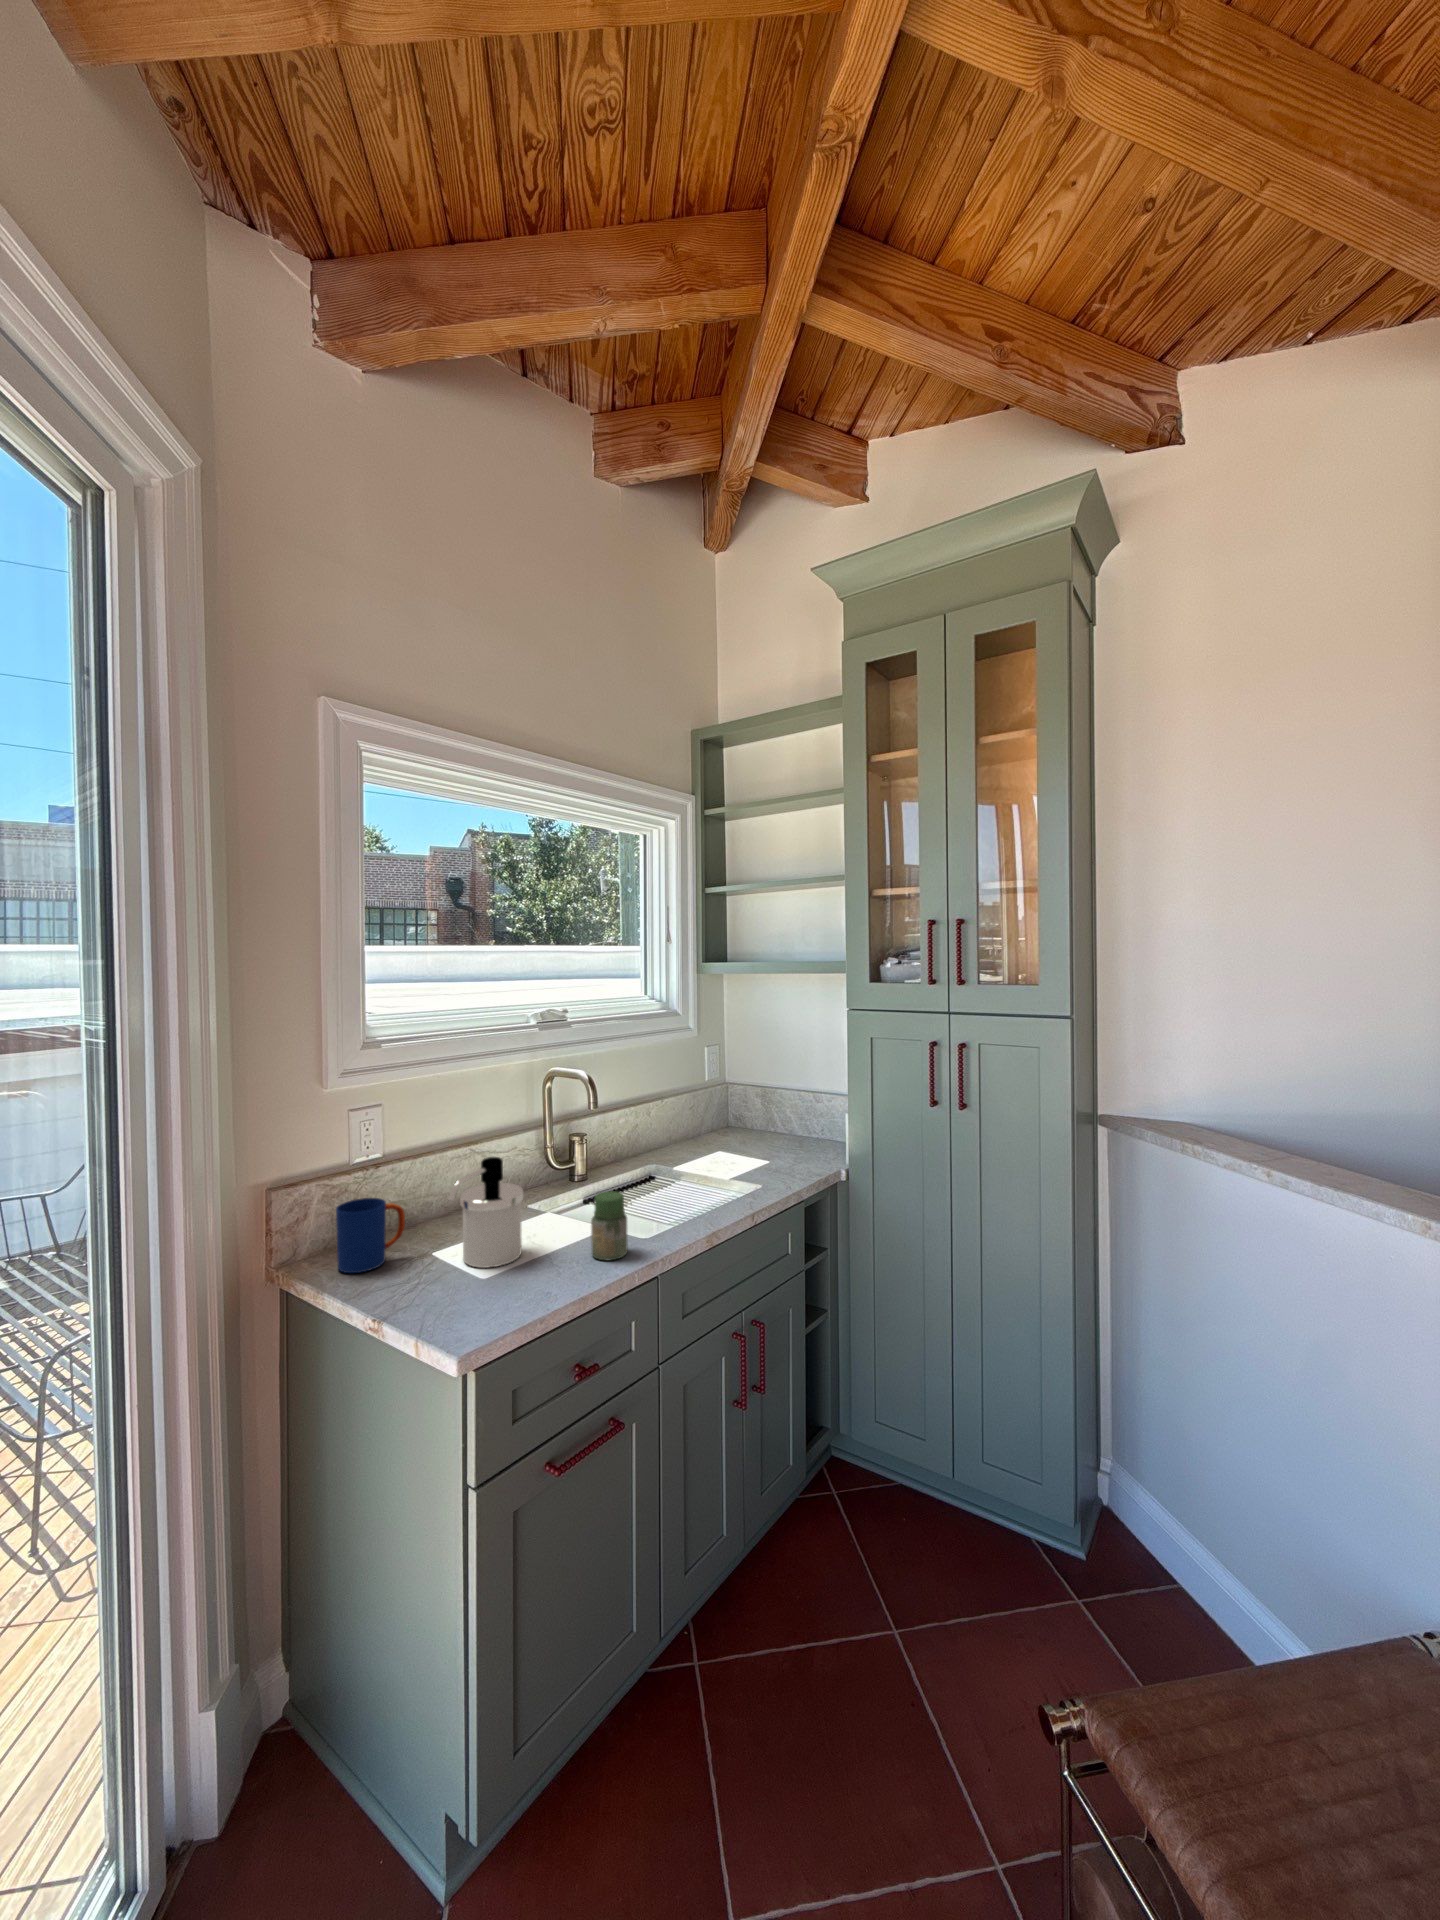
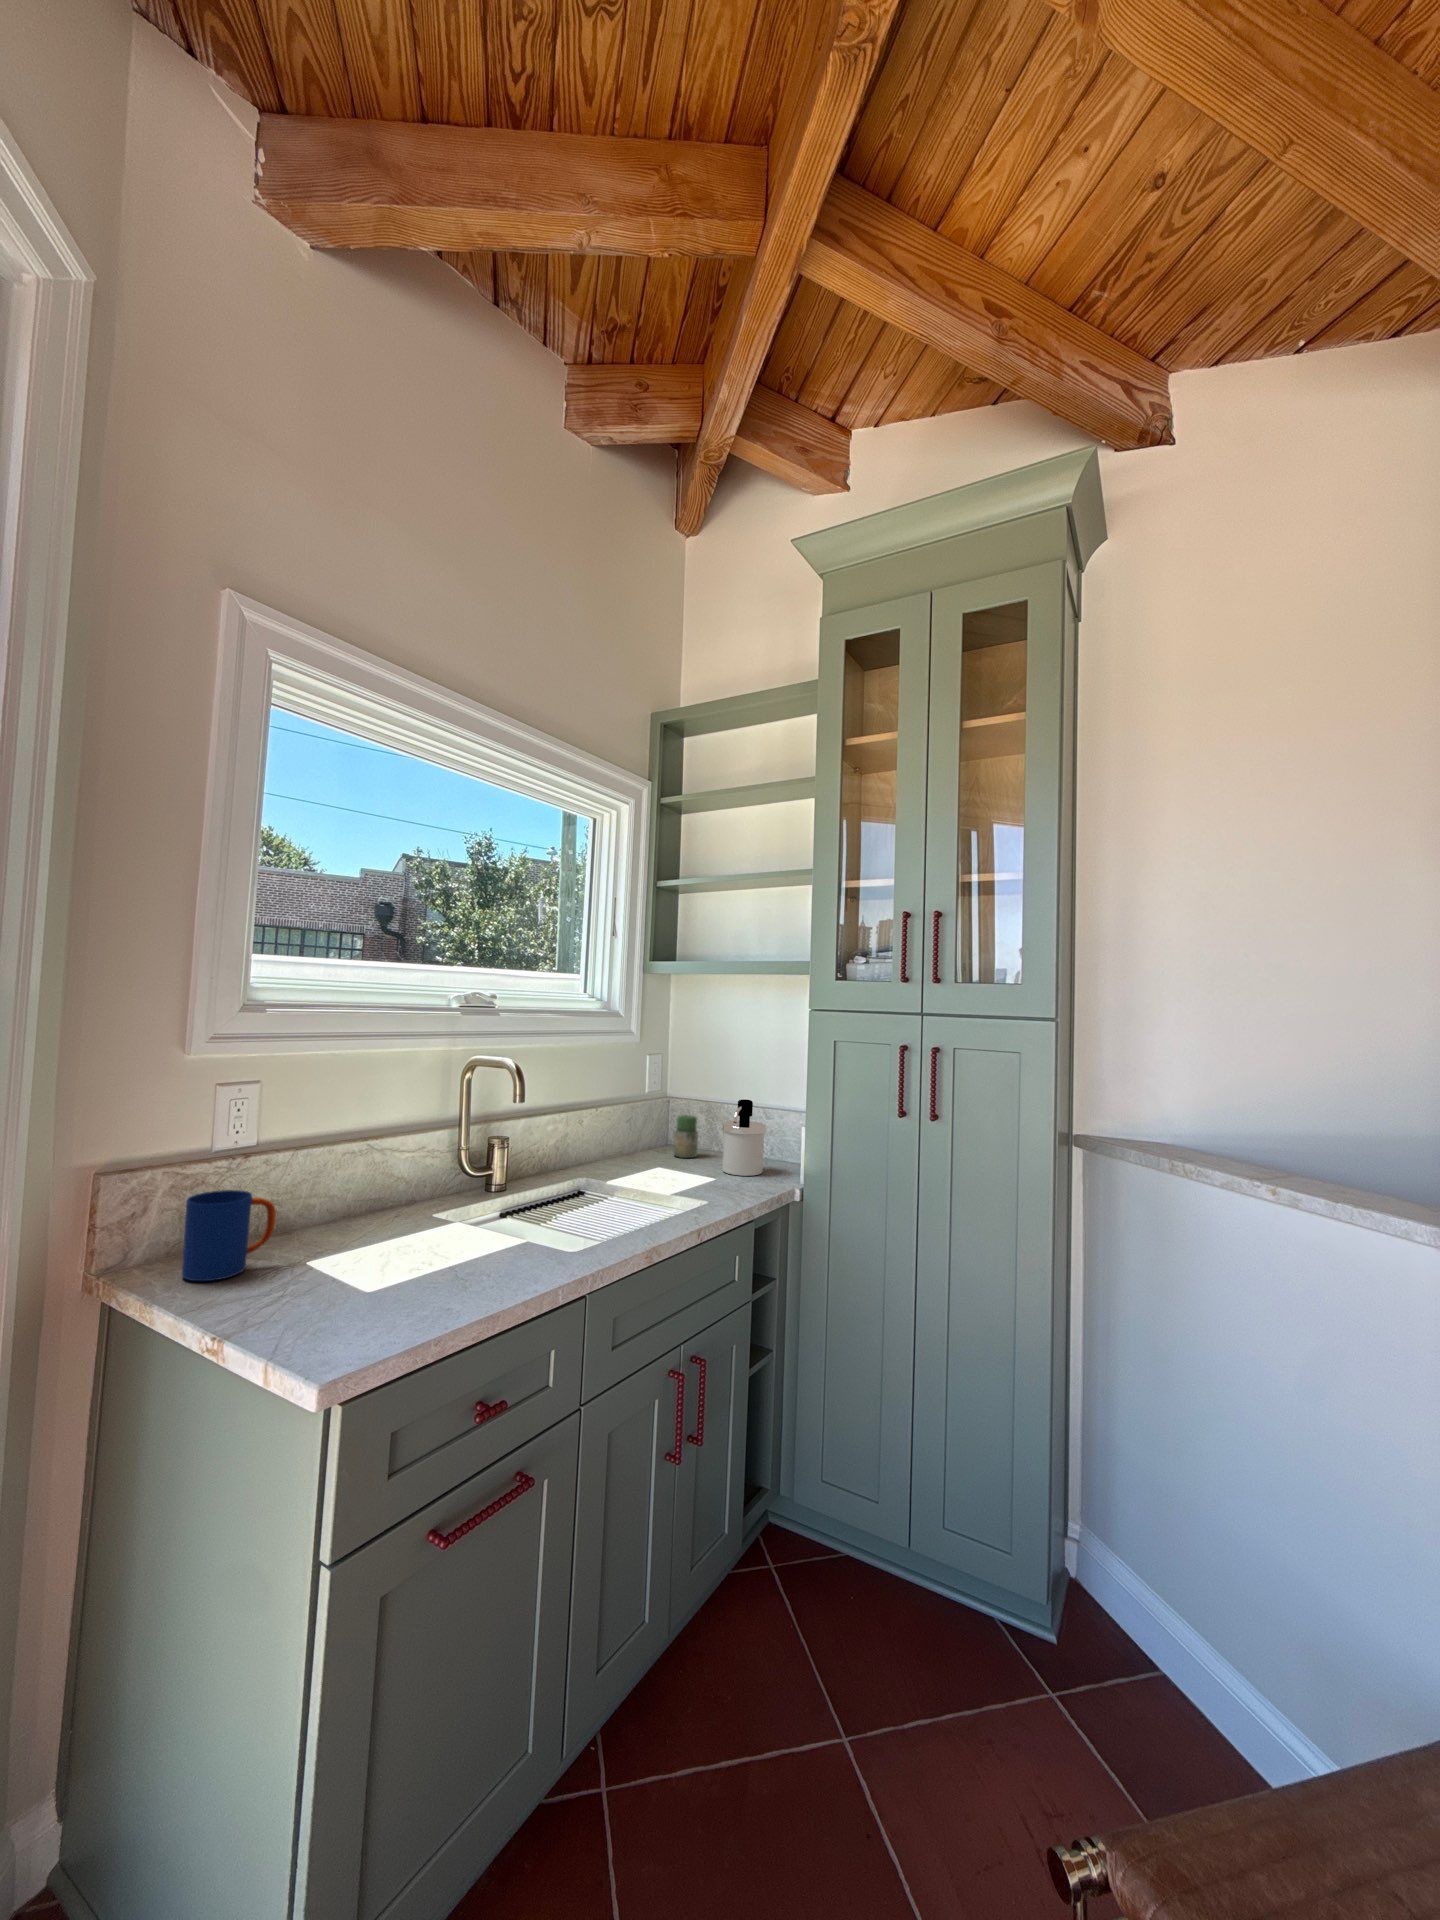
soap dispenser: present [449,1157,523,1268] -> present [722,1099,766,1176]
jar: present [591,1191,628,1260] -> present [674,1115,698,1158]

